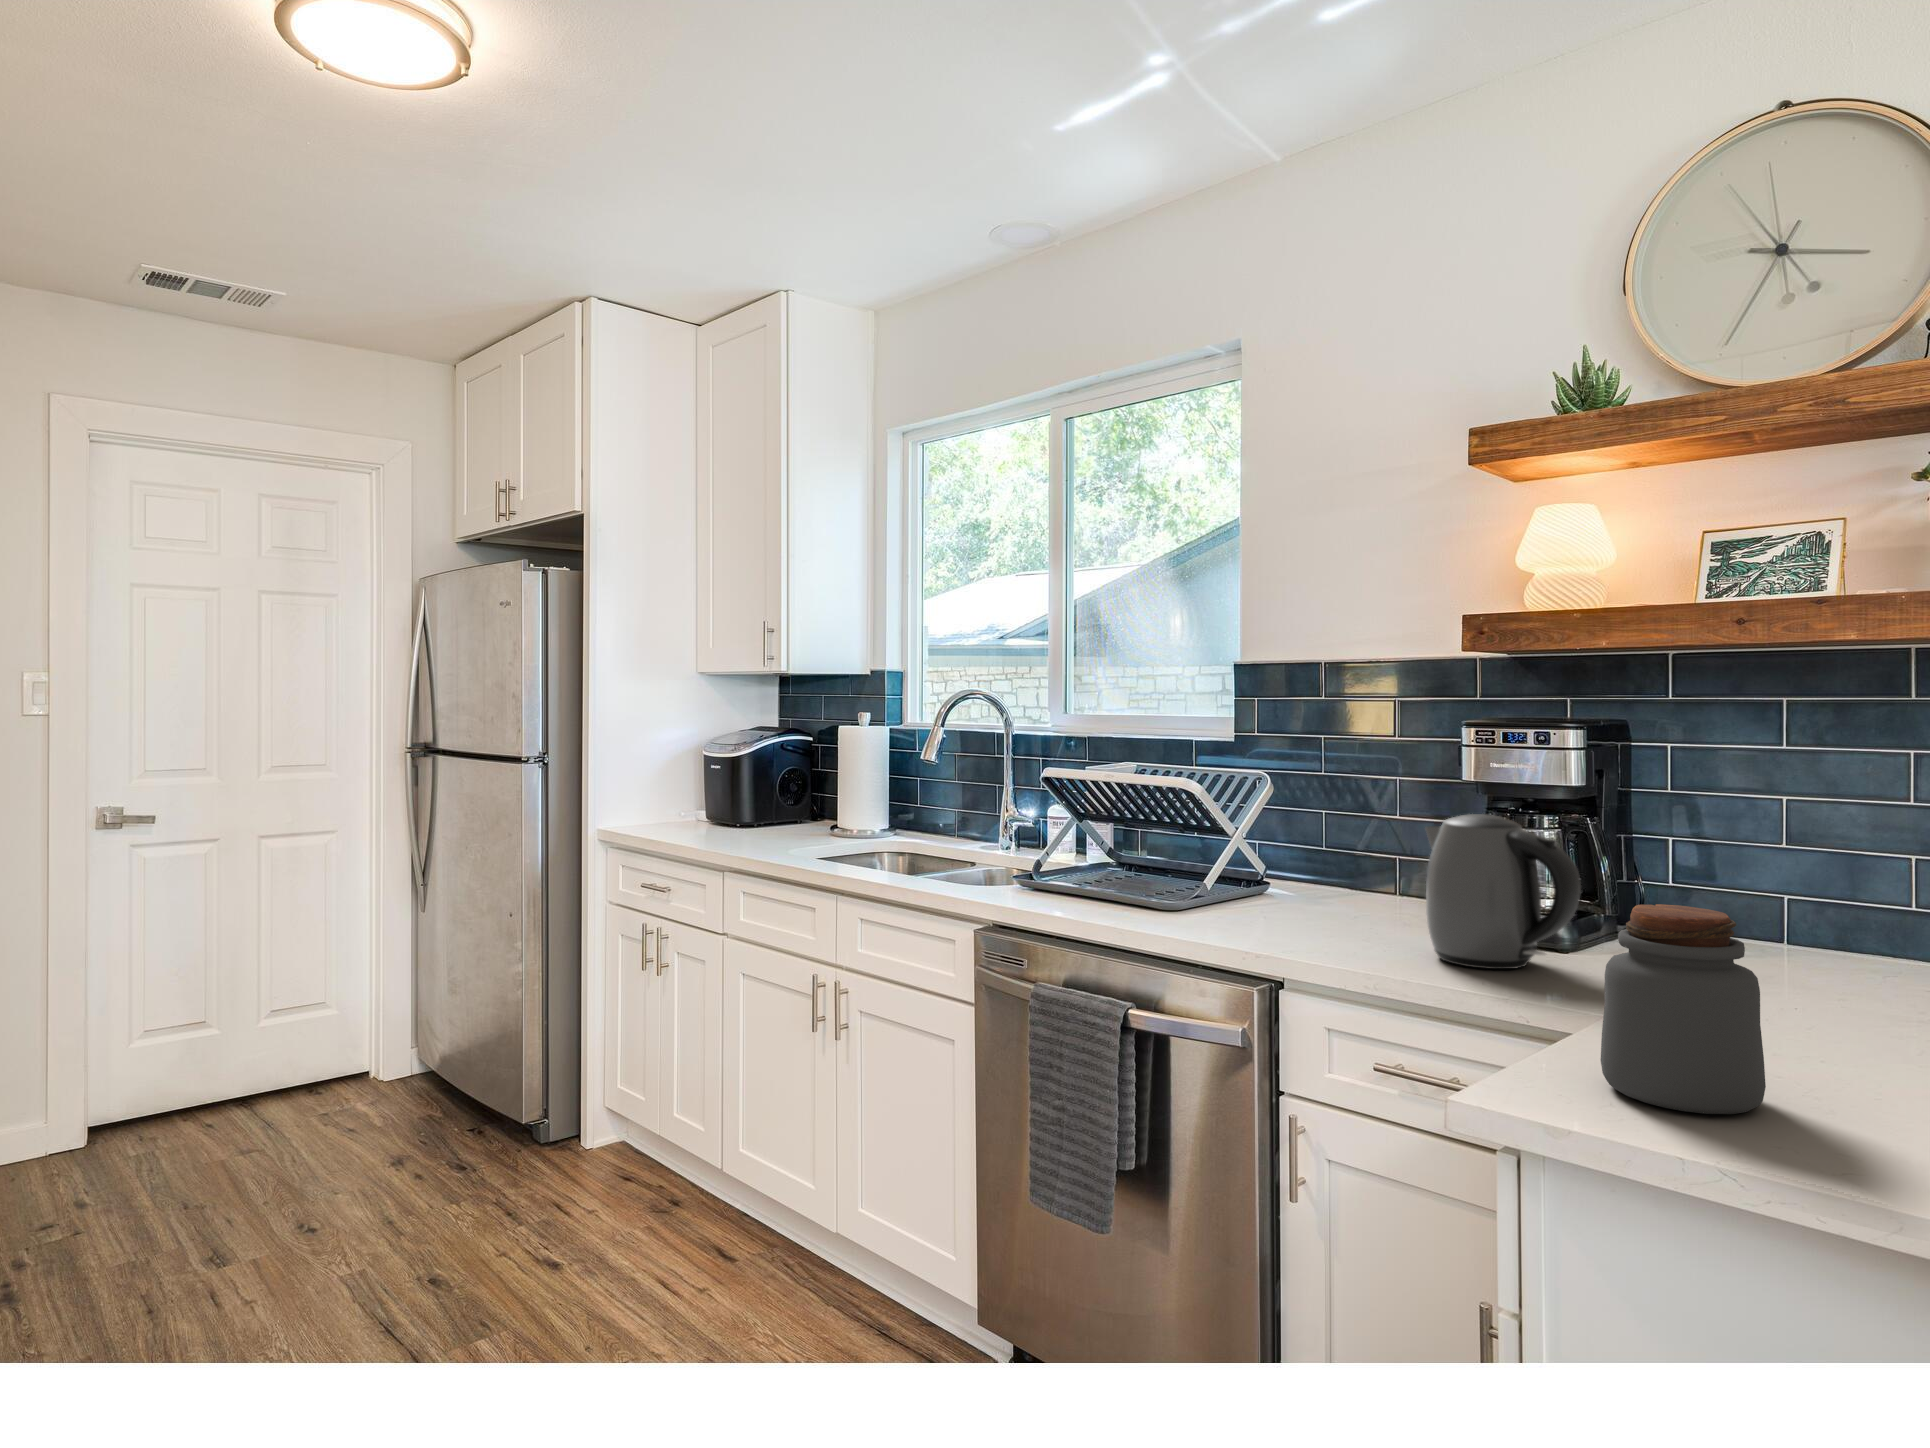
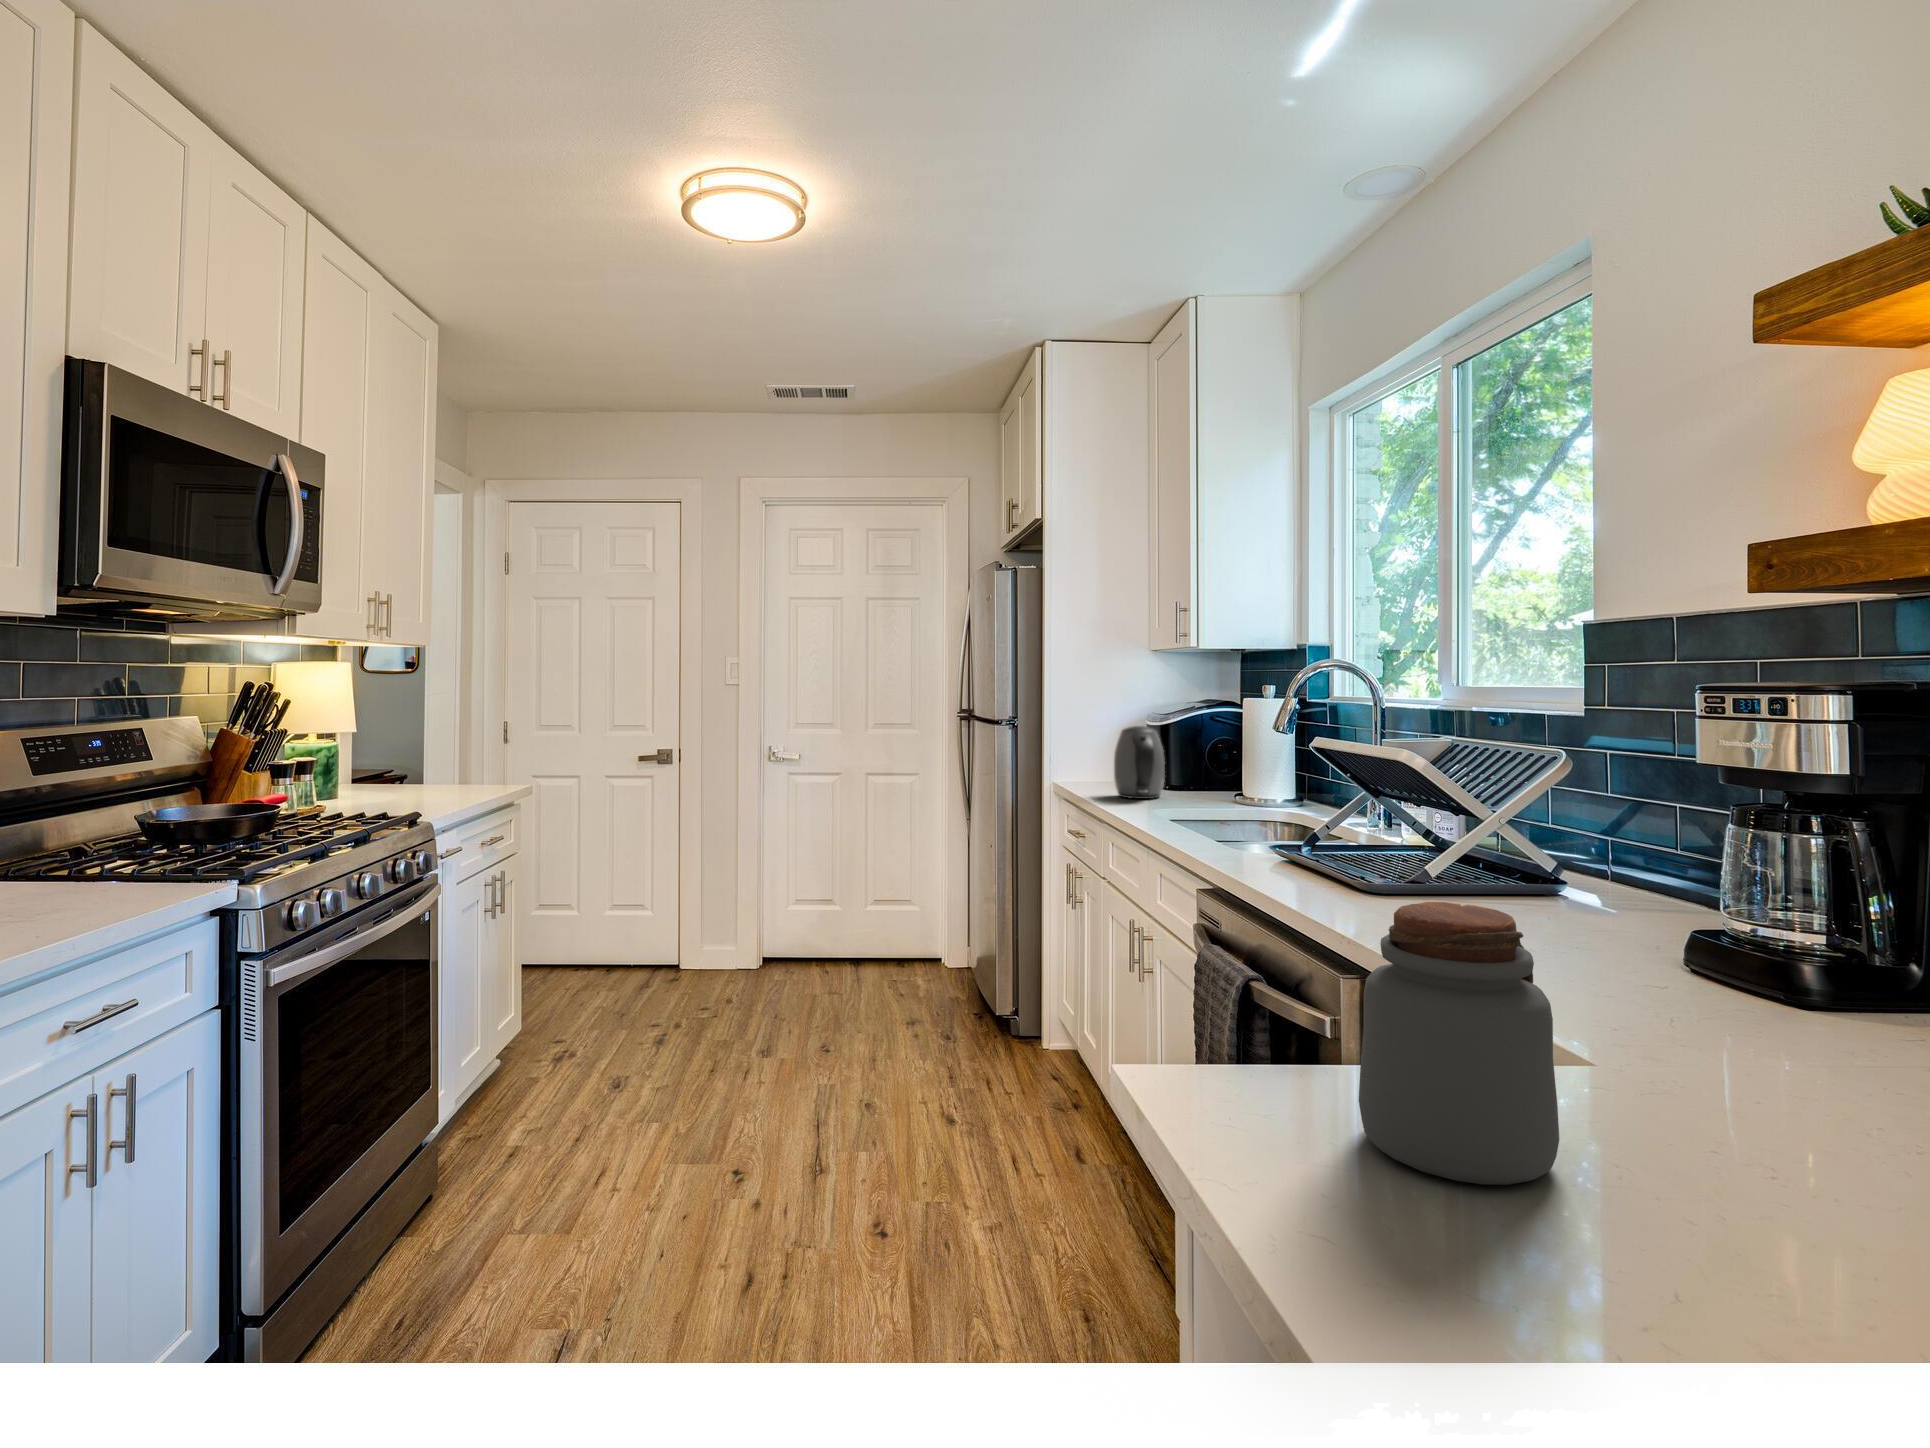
kettle: present [1426,814,1581,969] -> present [1114,726,1165,799]

